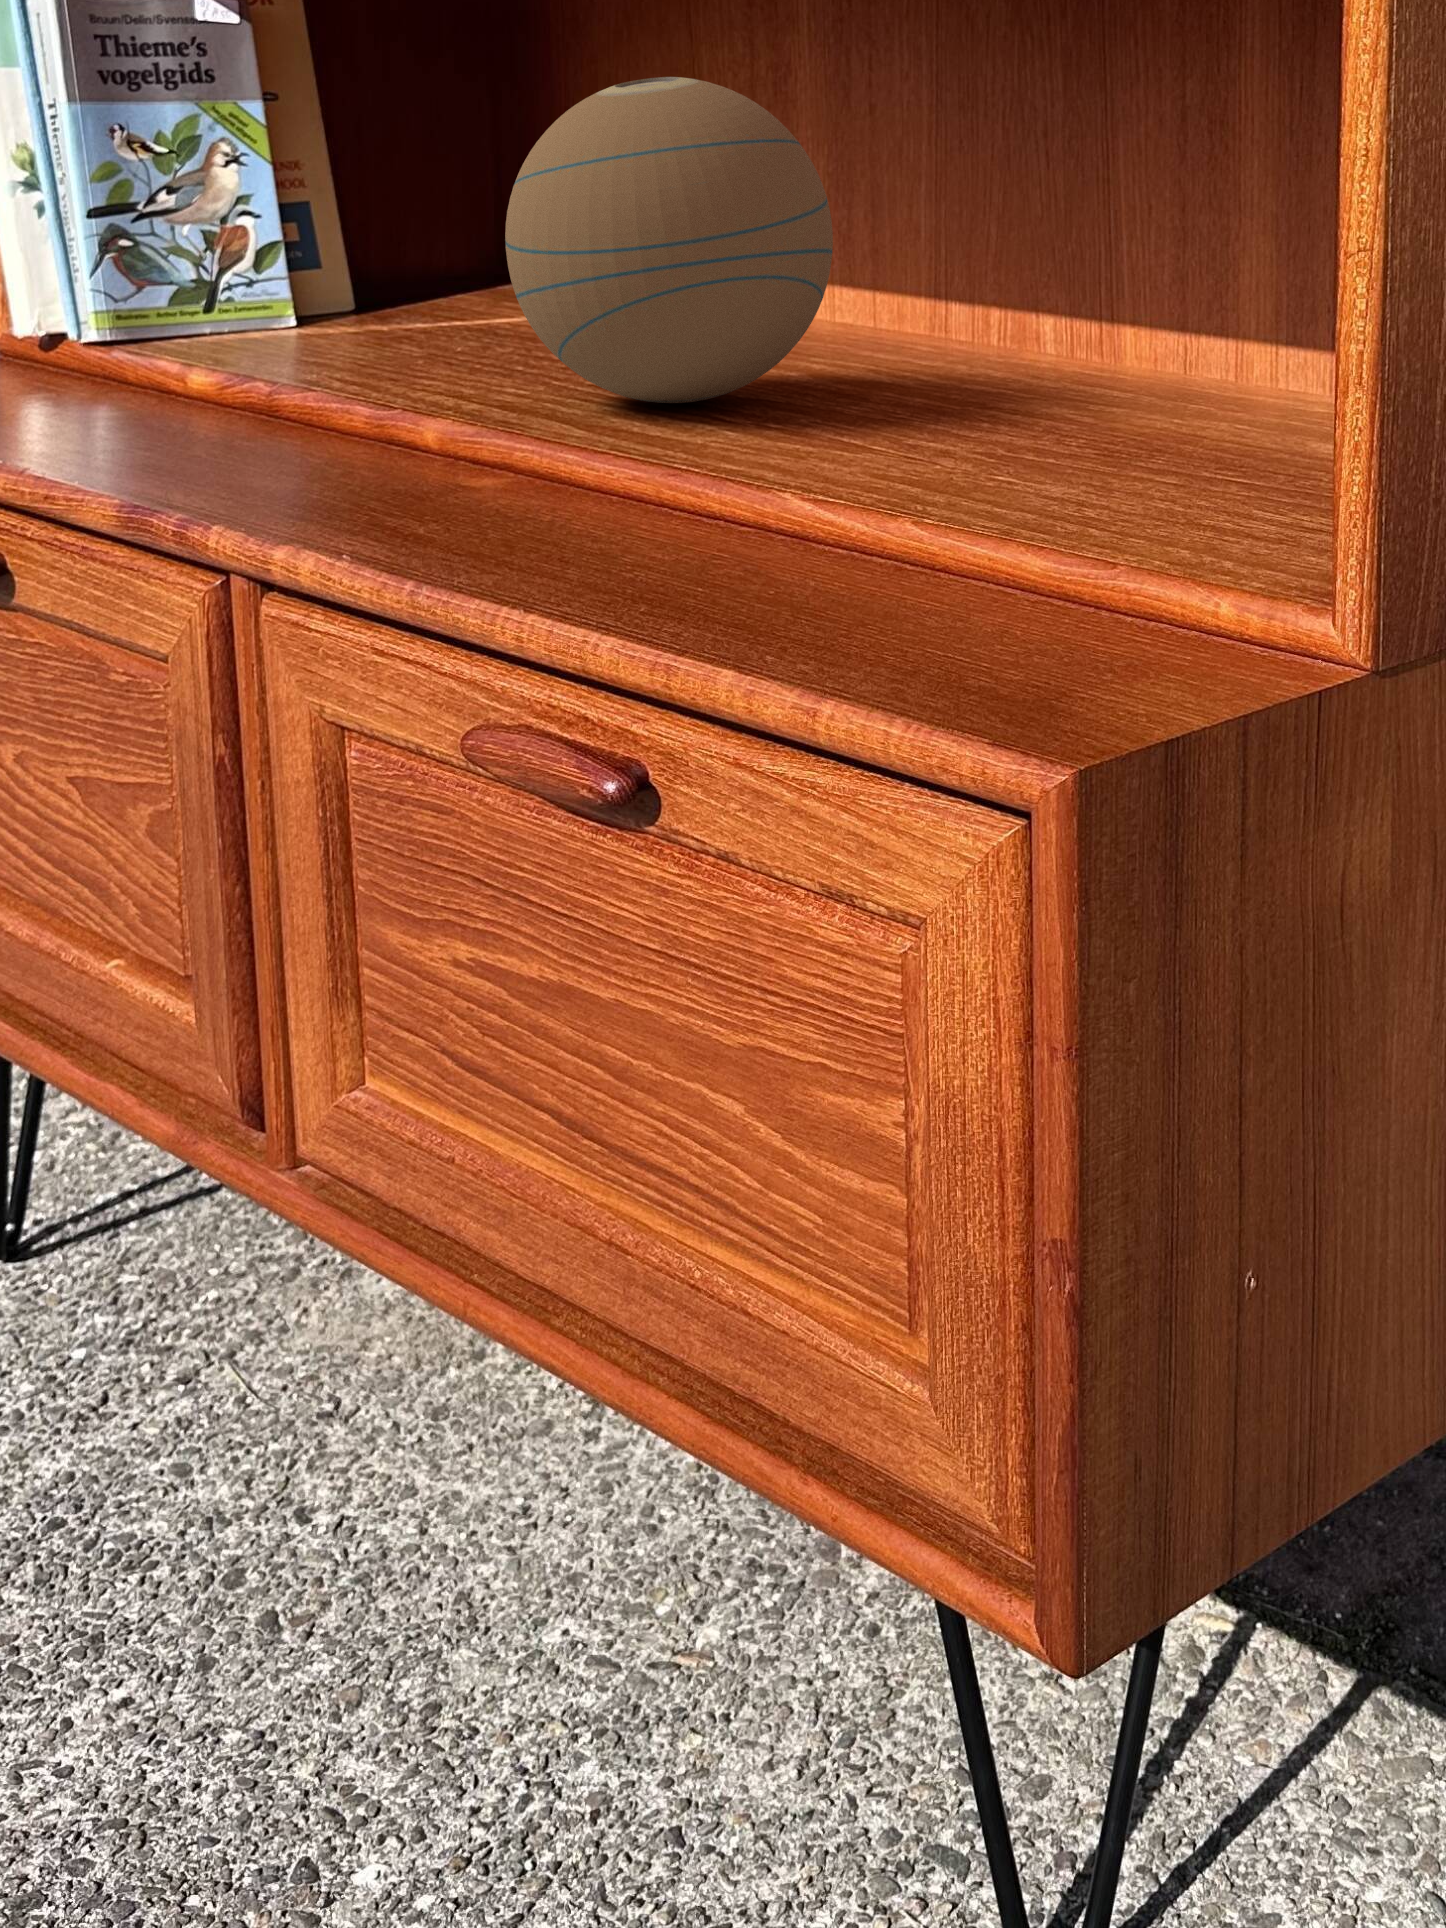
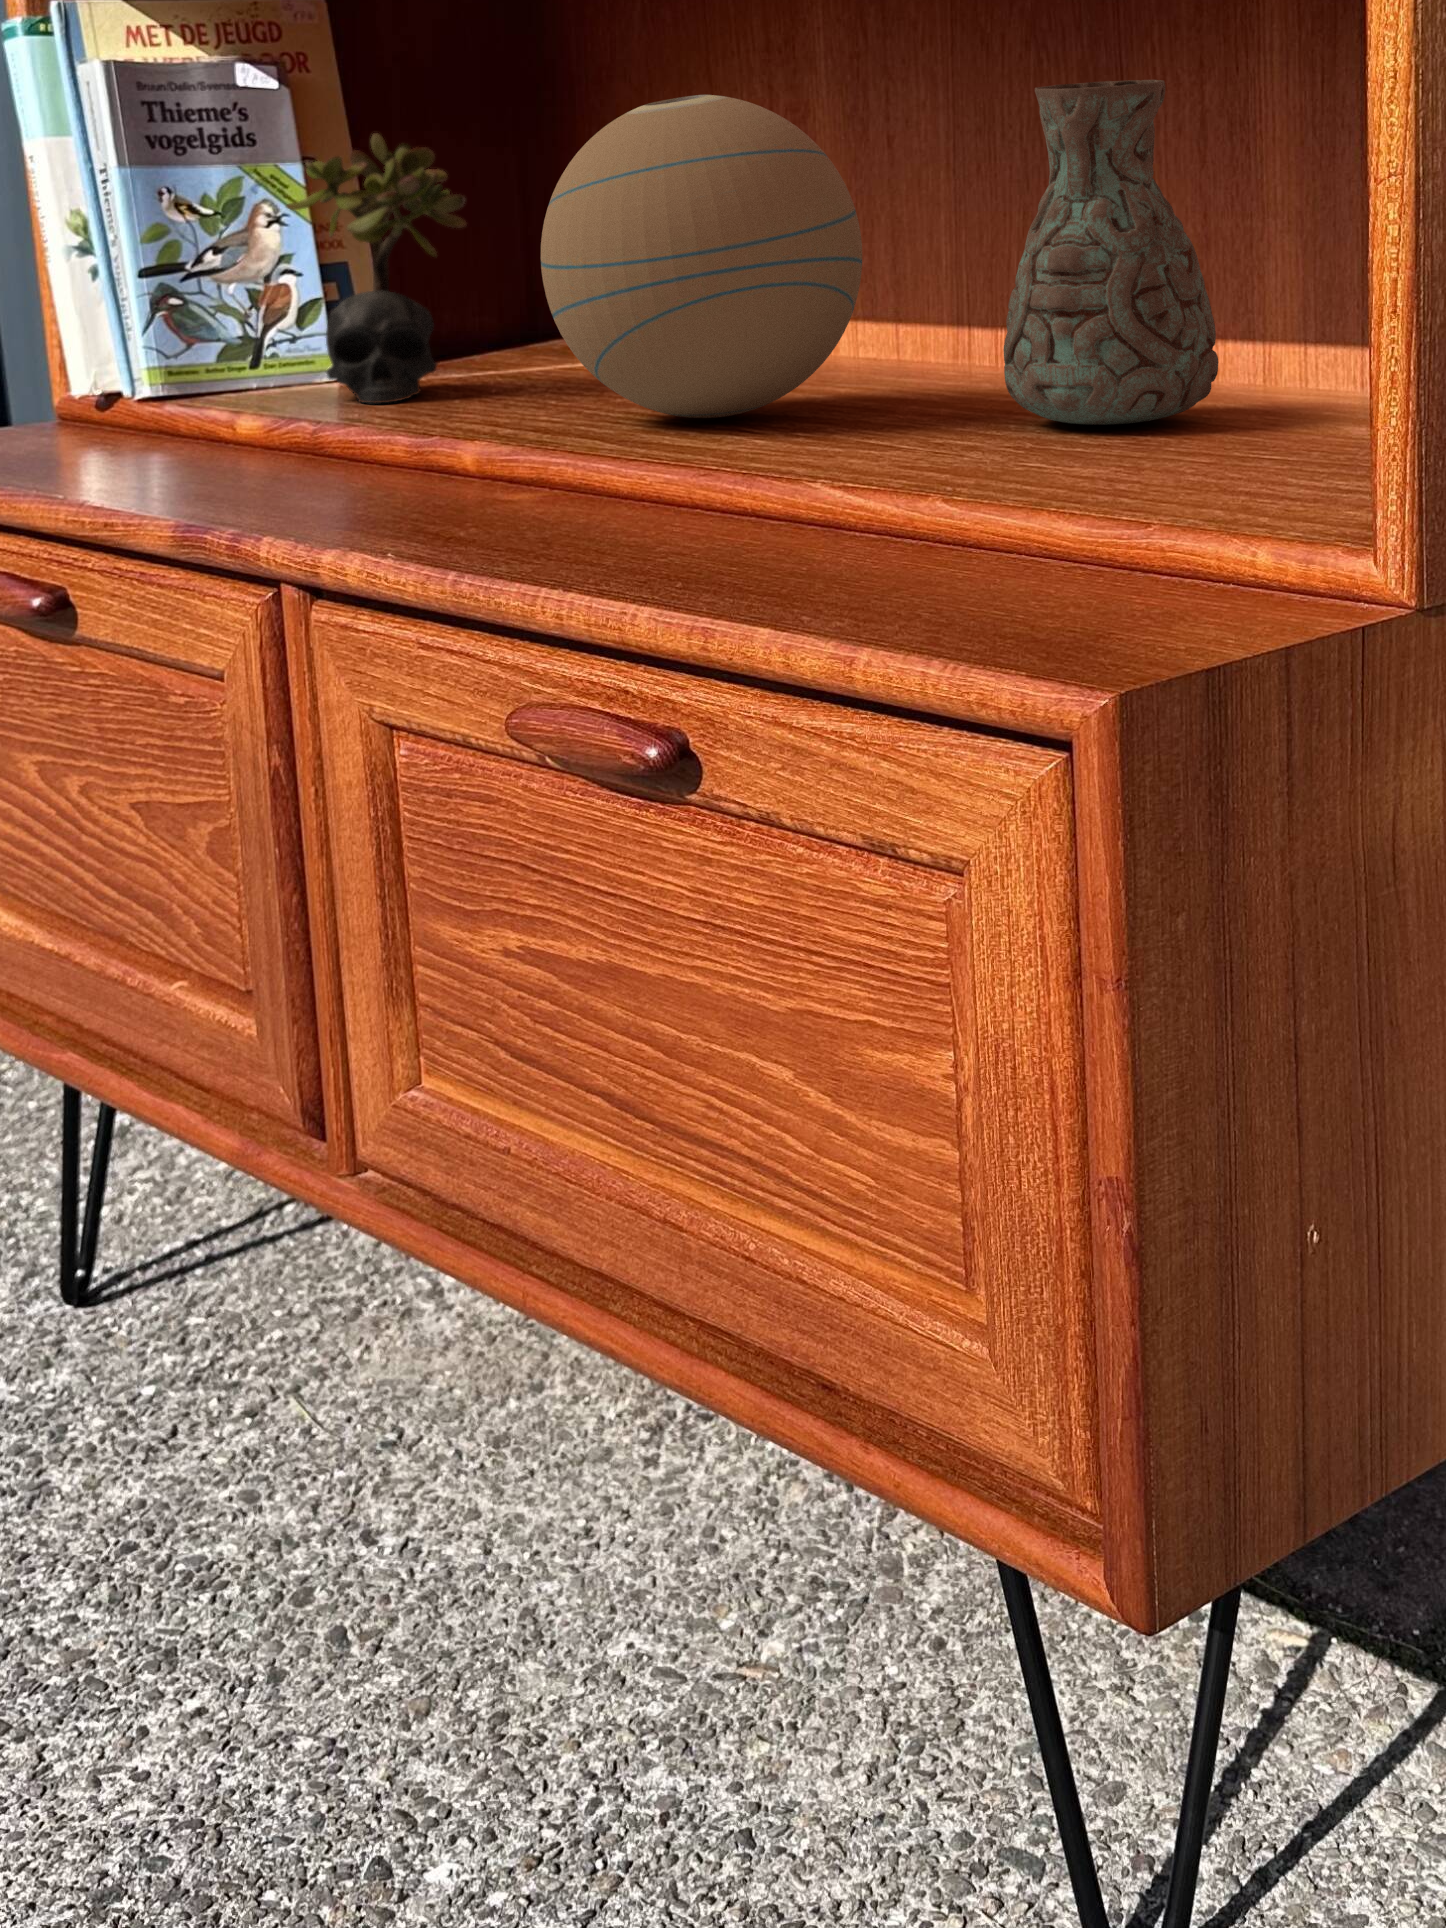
succulent plant: none [242,85,431,366] -> present [286,133,466,403]
decorative vase: none [972,85,1184,430] -> present [1003,80,1218,425]

